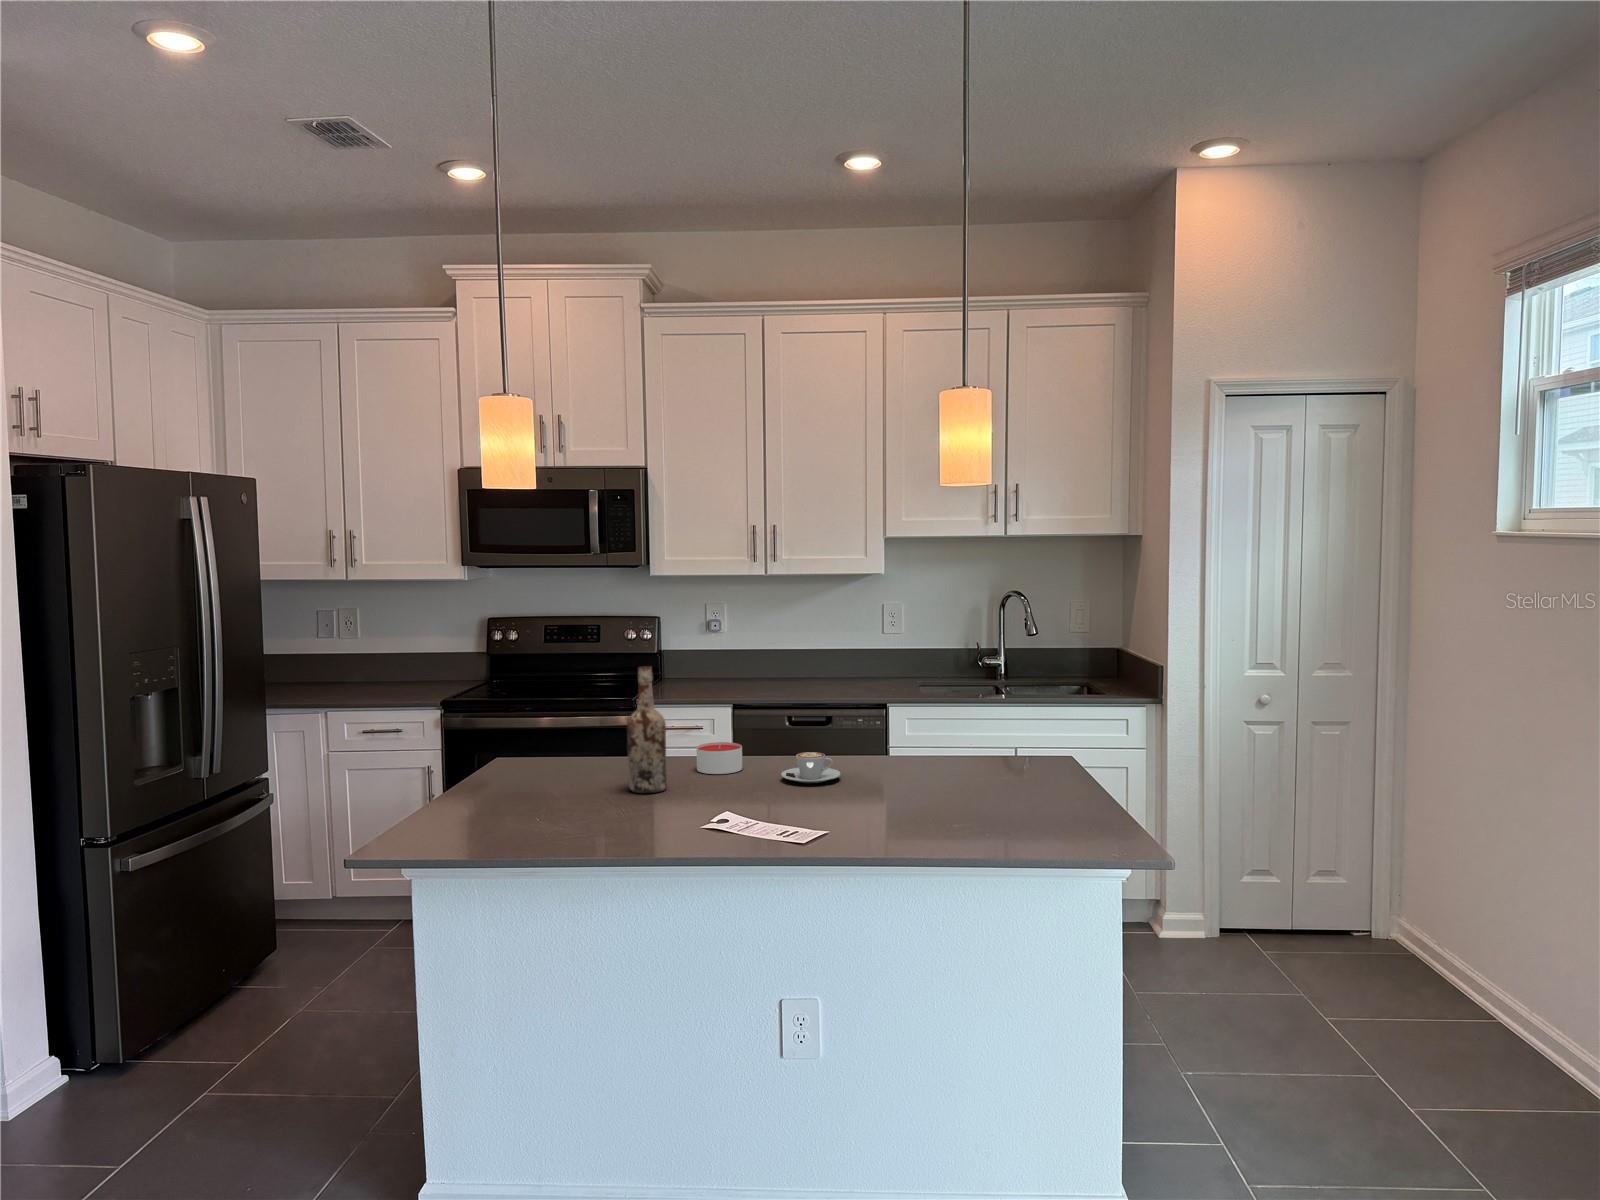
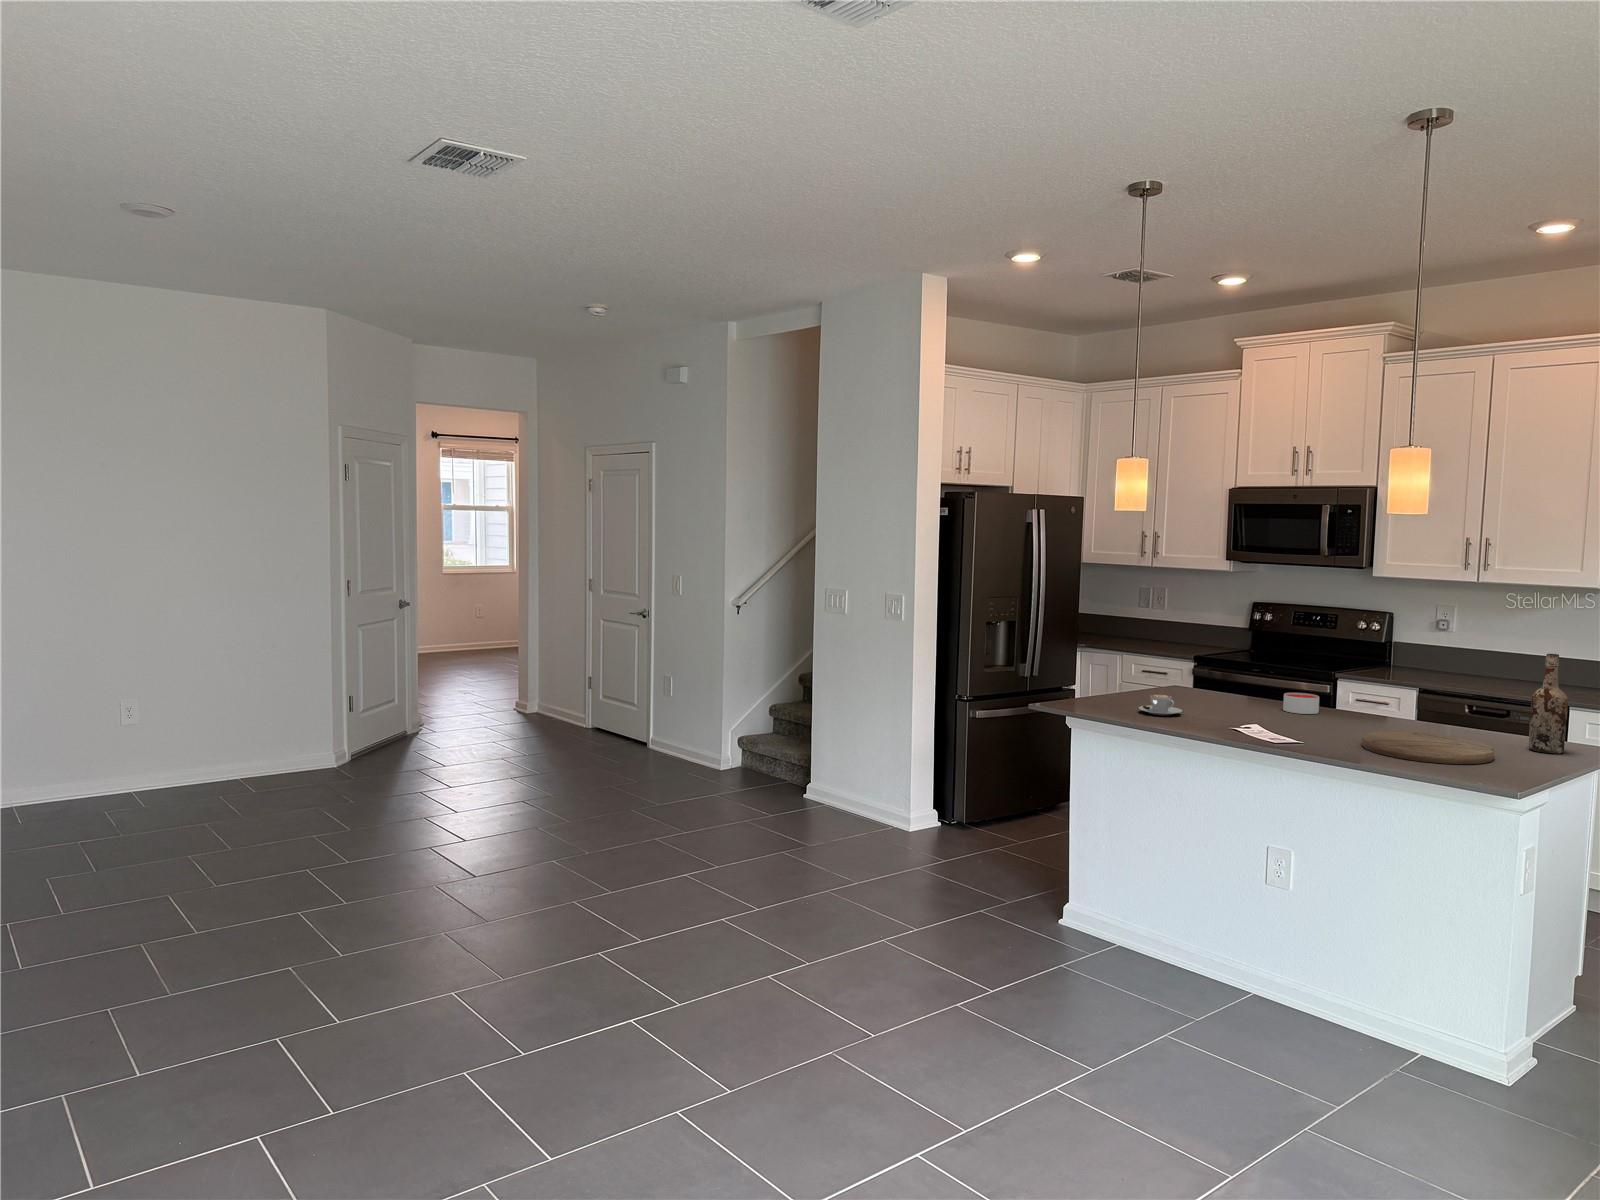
wine bottle: present [627,666,666,793] -> present [1529,654,1568,753]
coffee cup: present [781,752,840,783] -> present [1139,695,1182,715]
cutting board: none [879,775,1034,825] -> present [1362,731,1494,764]

